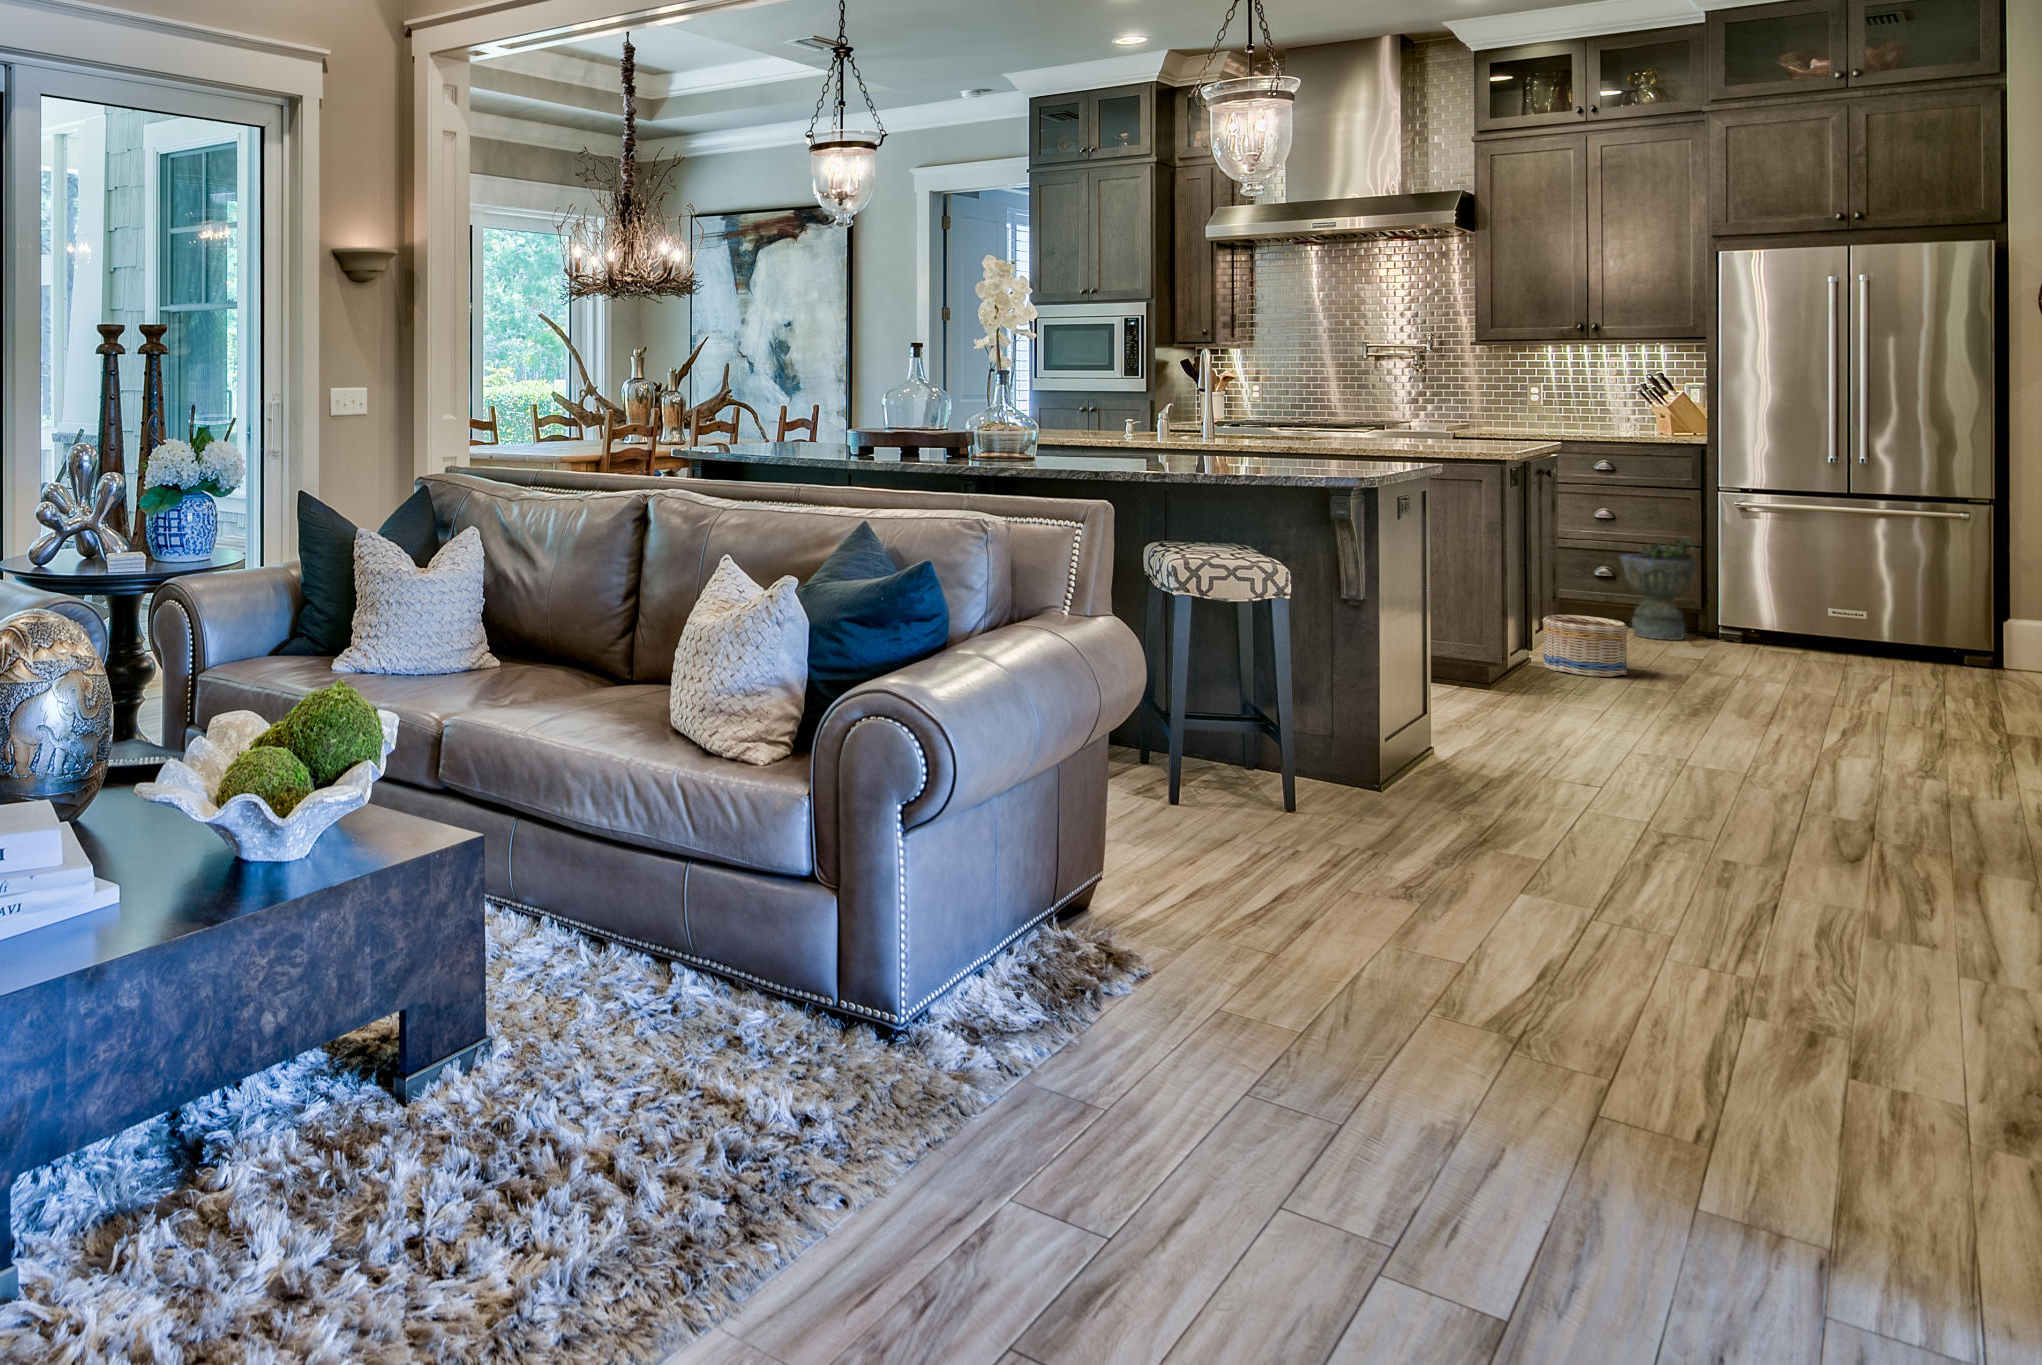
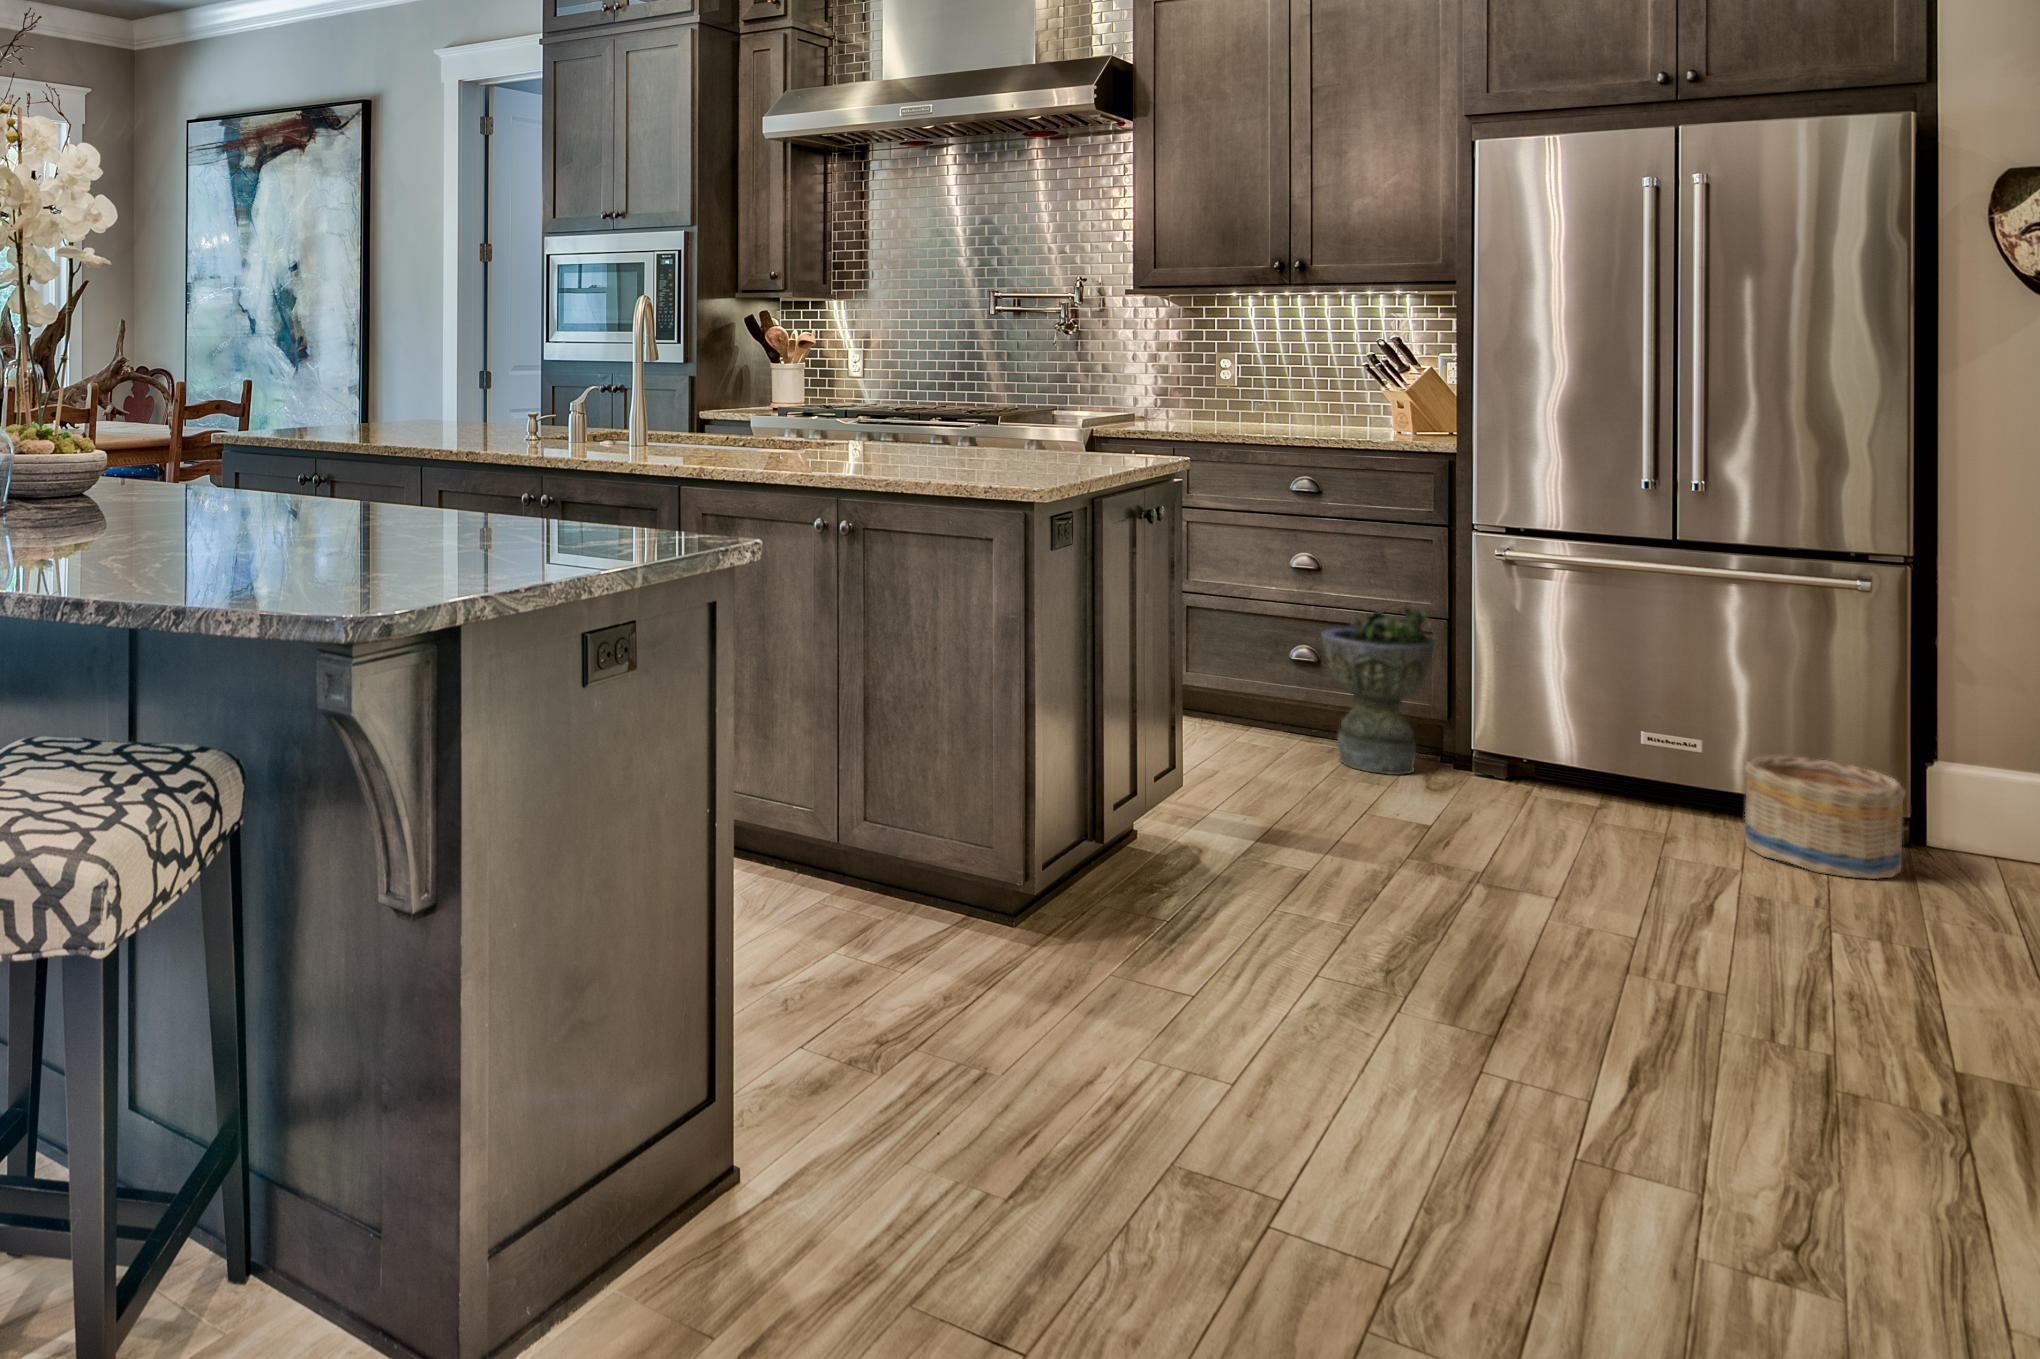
basket: present [1542,615,1628,677] -> present [1744,756,1906,879]

